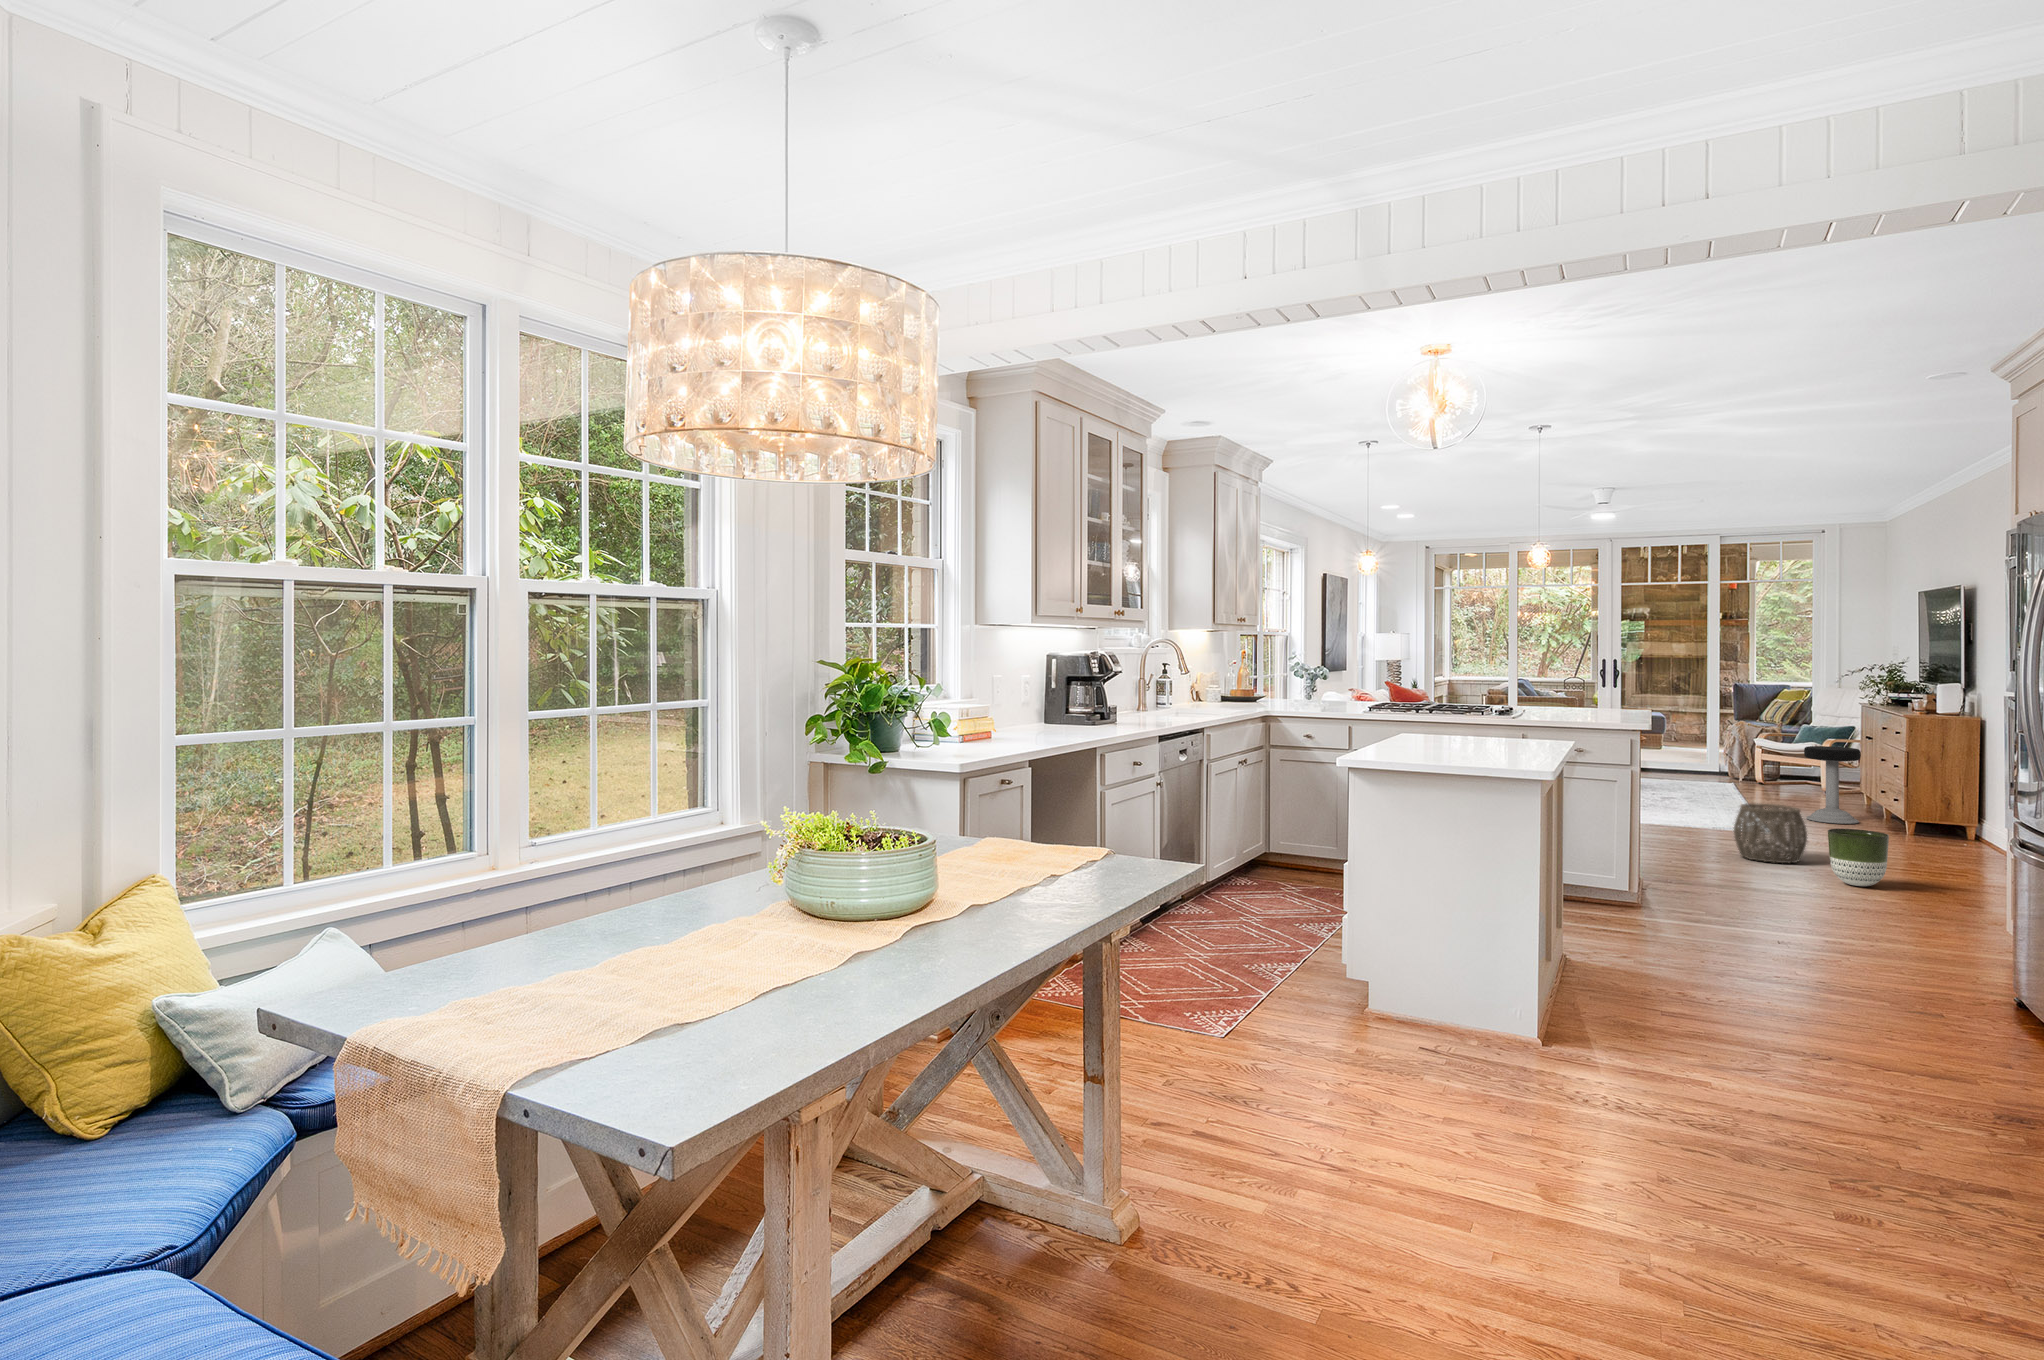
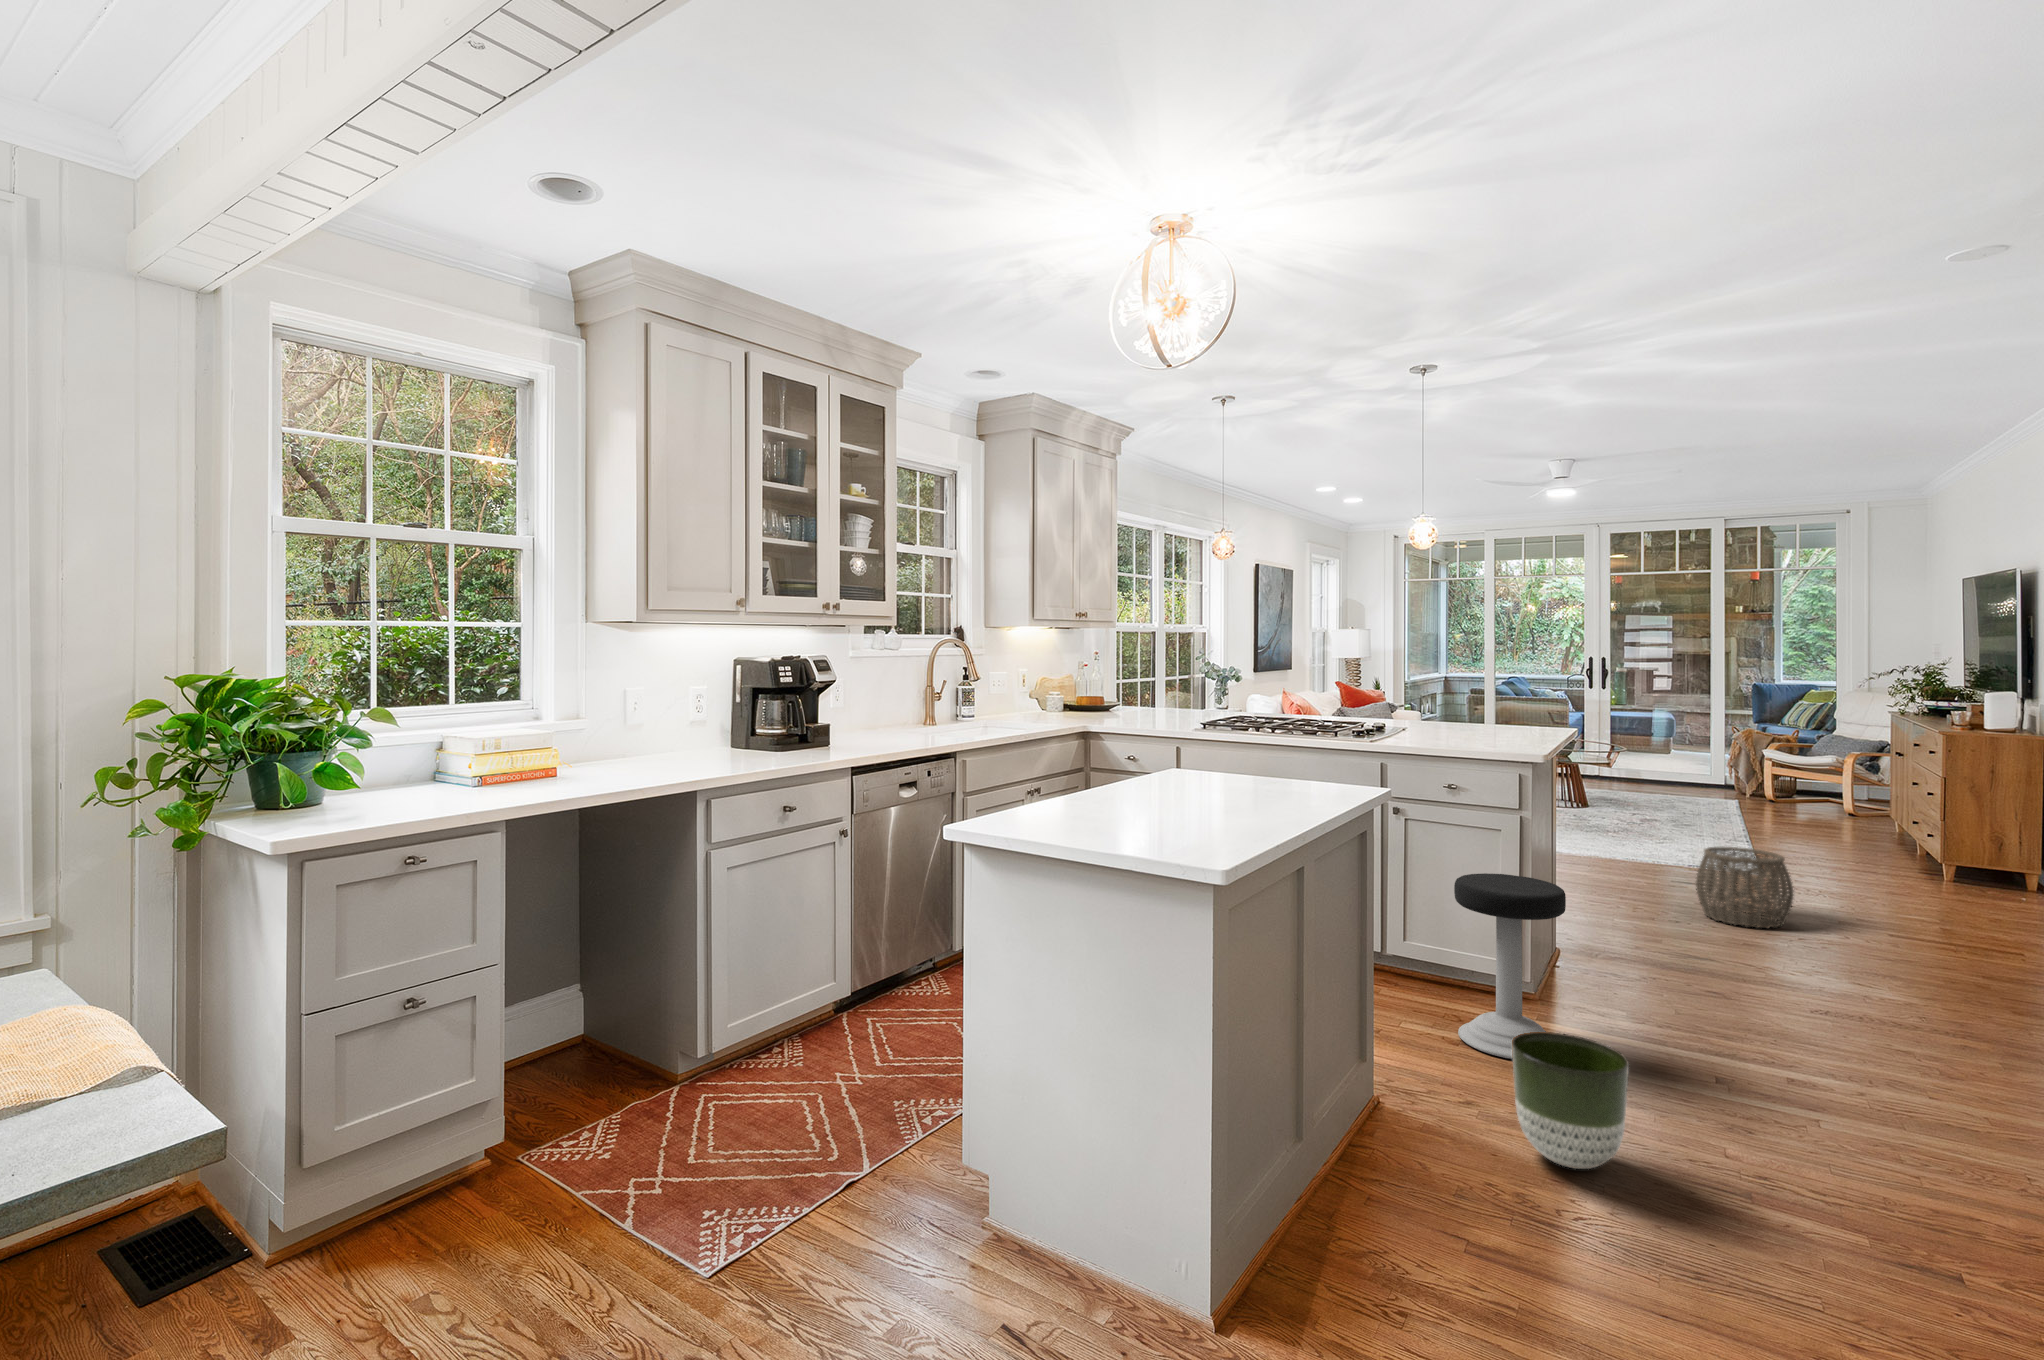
stool: present [1804,746,1861,824] -> present [1454,873,1566,1059]
planter: present [1828,829,1889,886] -> present [1512,1032,1629,1169]

